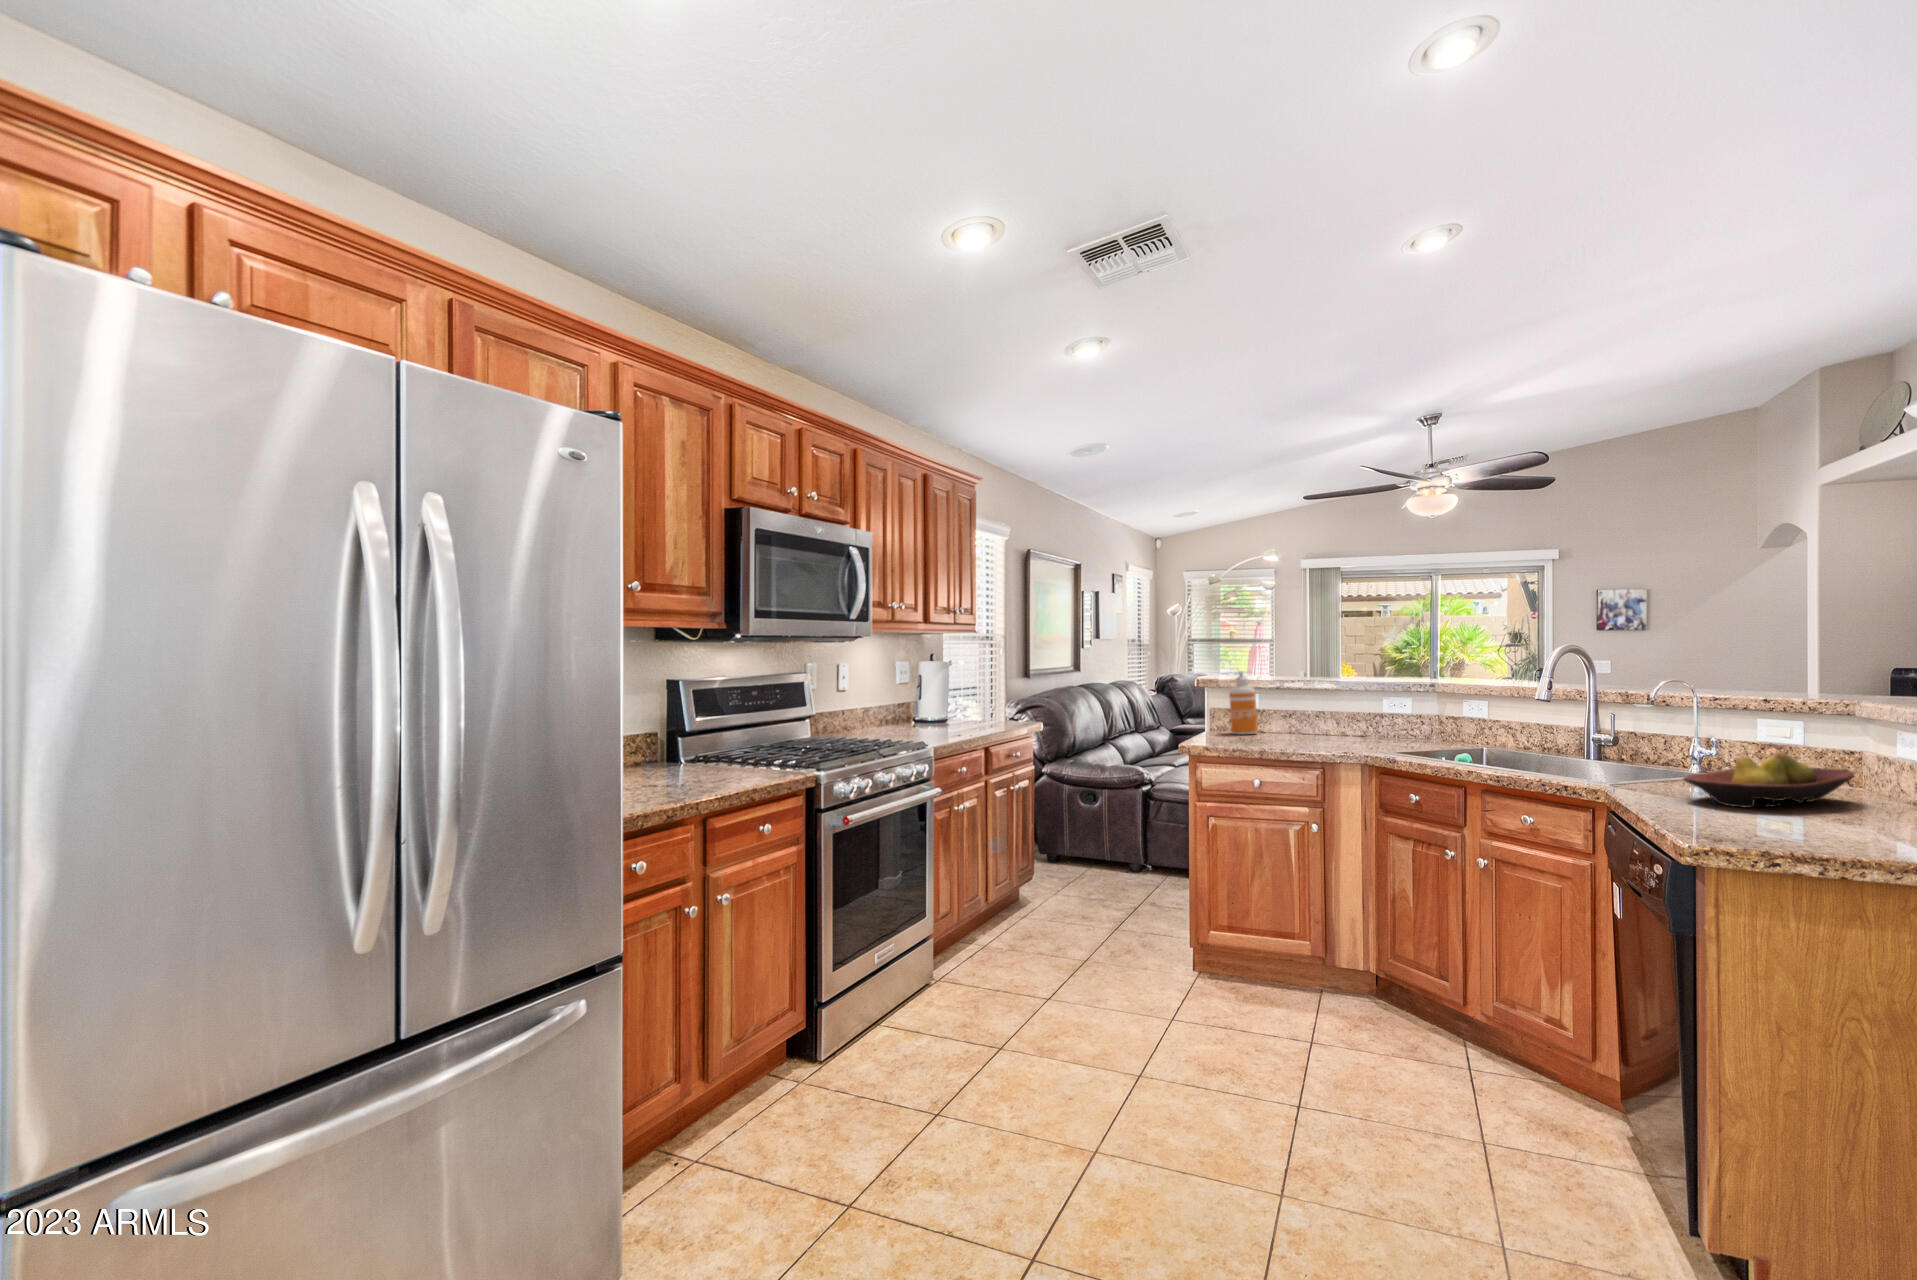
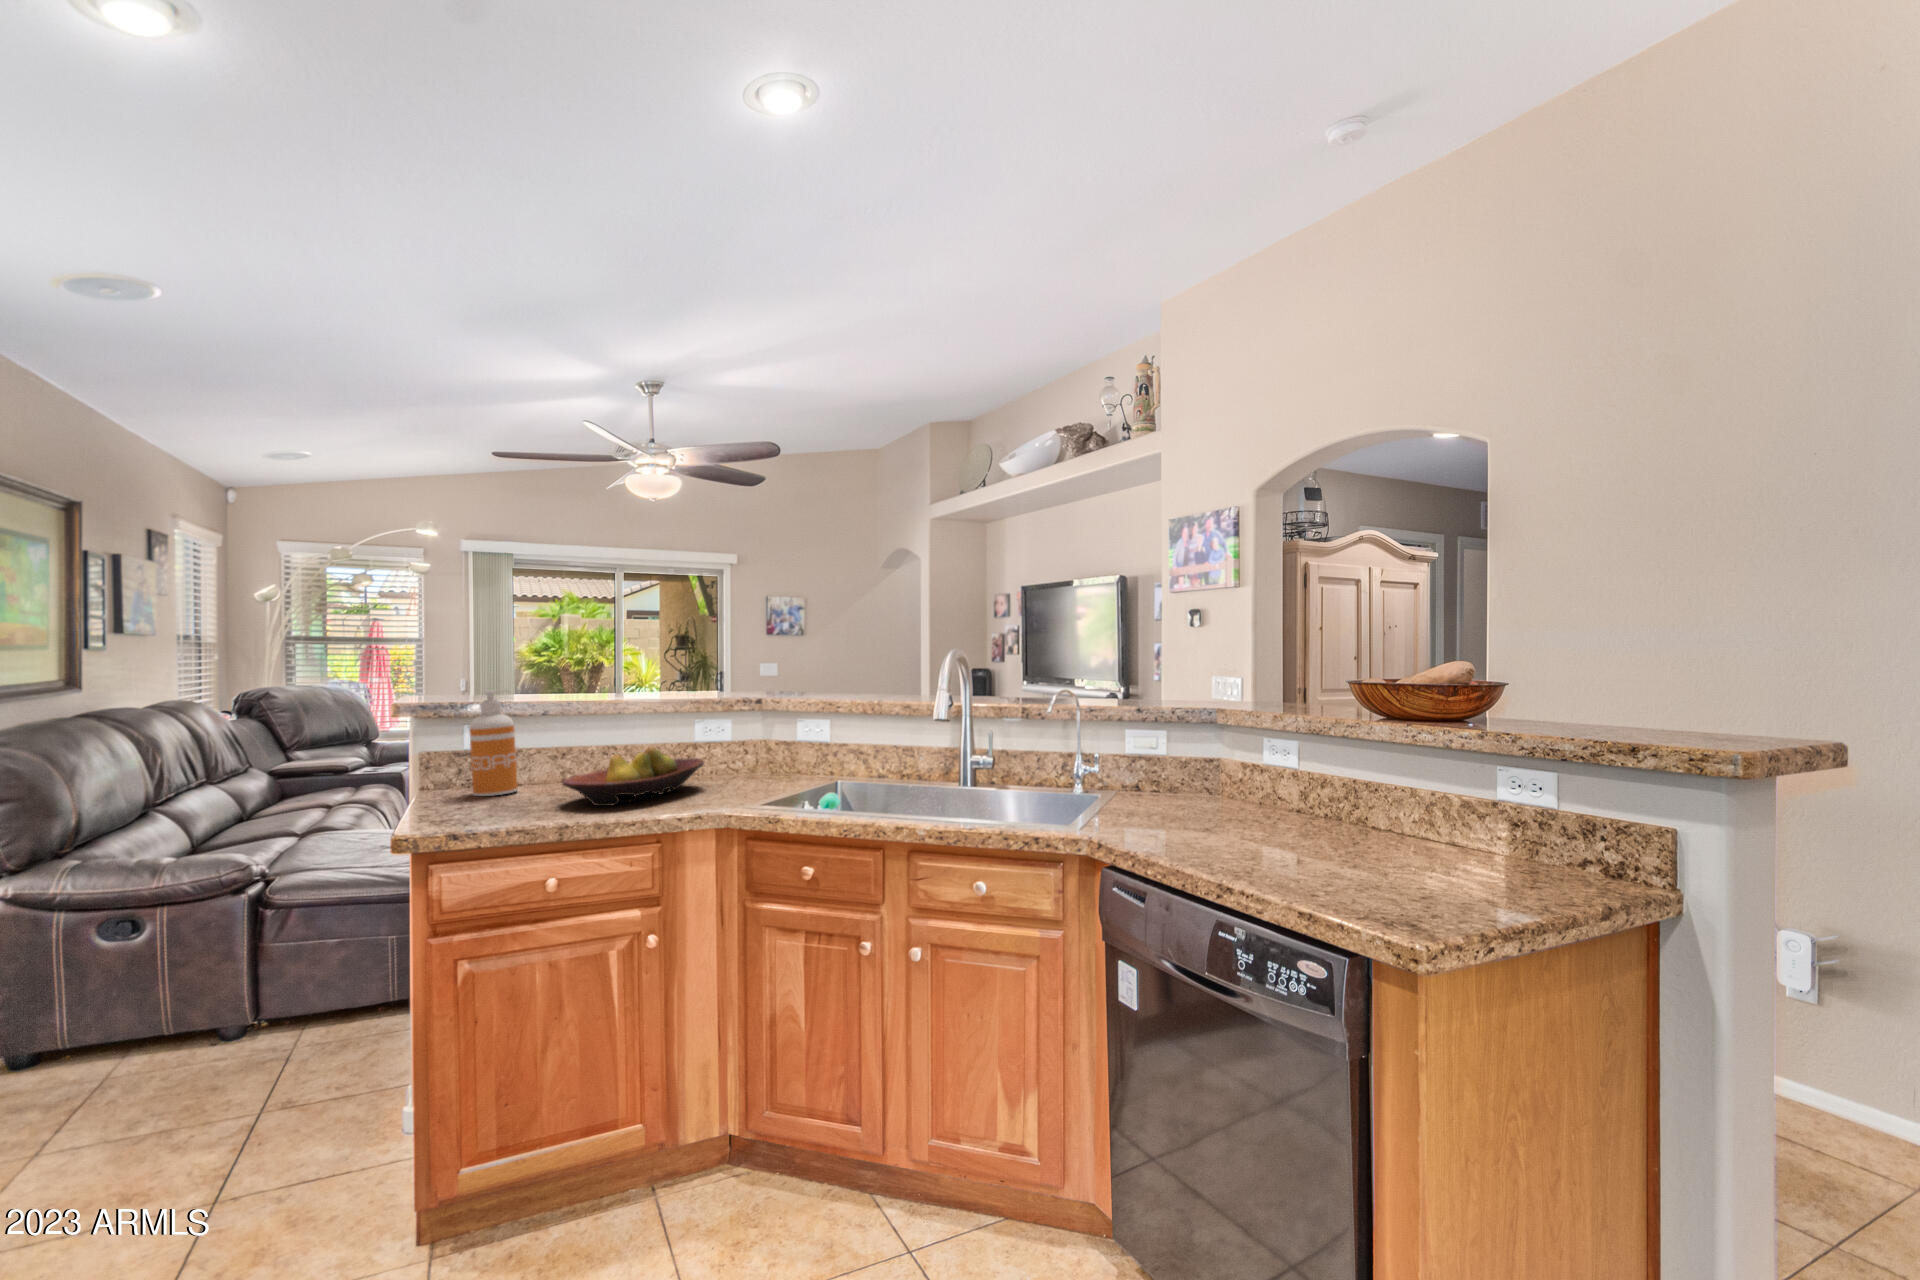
fruit bowl: present [1684,753,1854,808] -> present [563,748,705,806]

